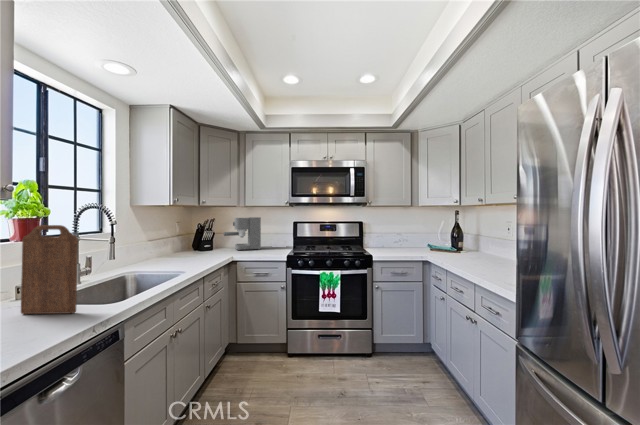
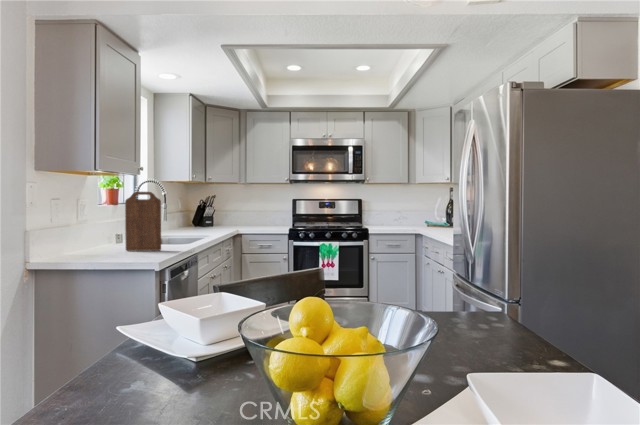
coffee maker: present [224,217,261,250] -> none [224,195,261,227]

